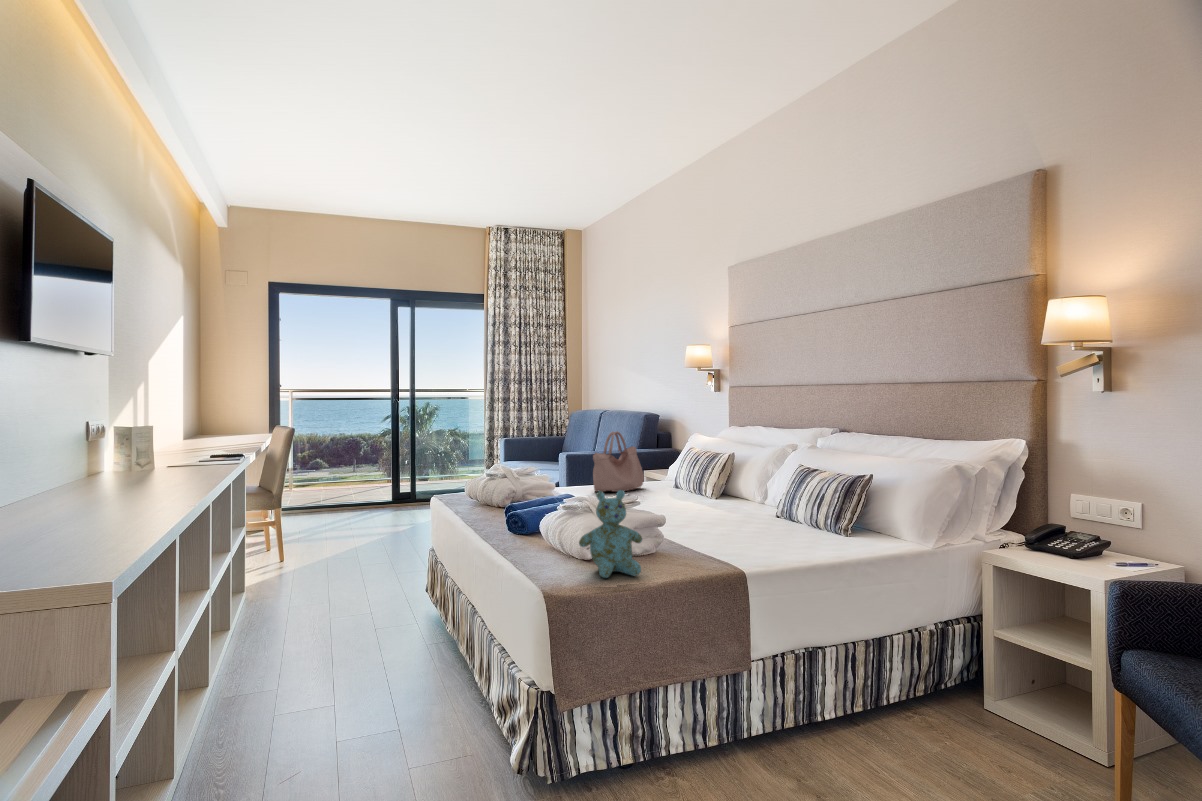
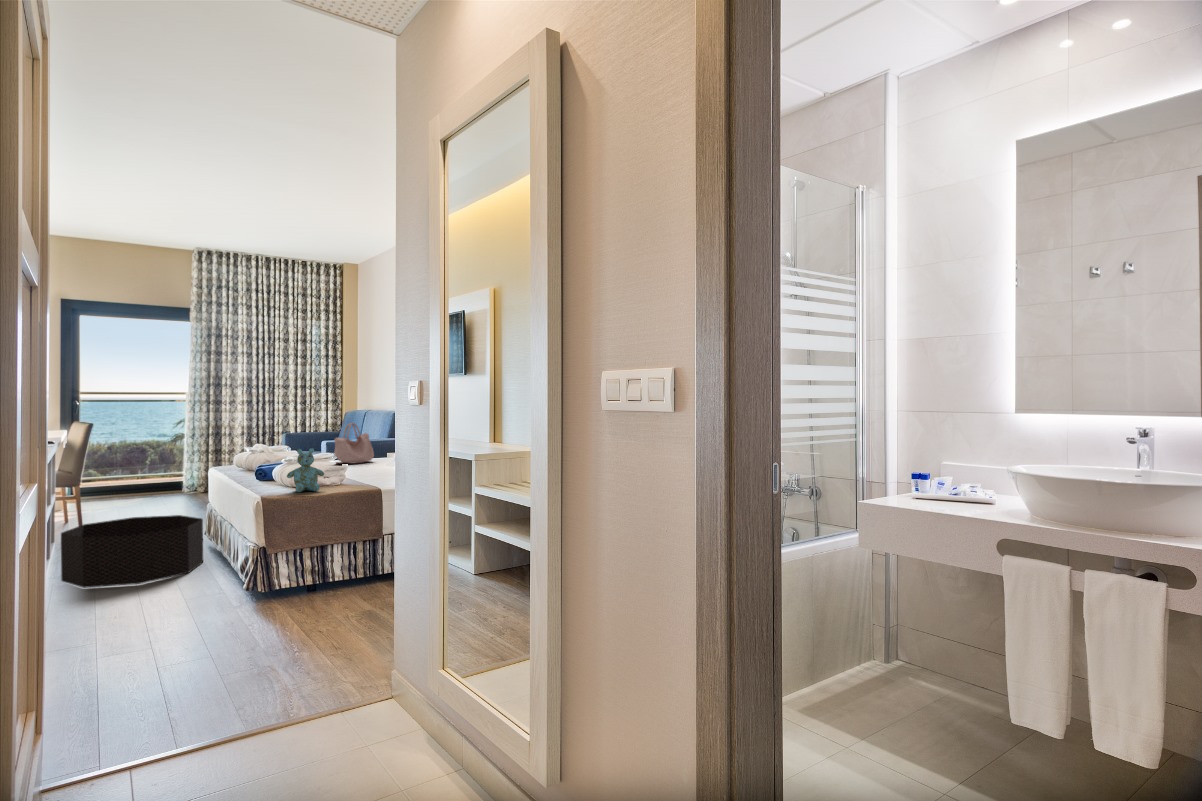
basket: none [224,574,426,710] -> present [61,515,203,588]

